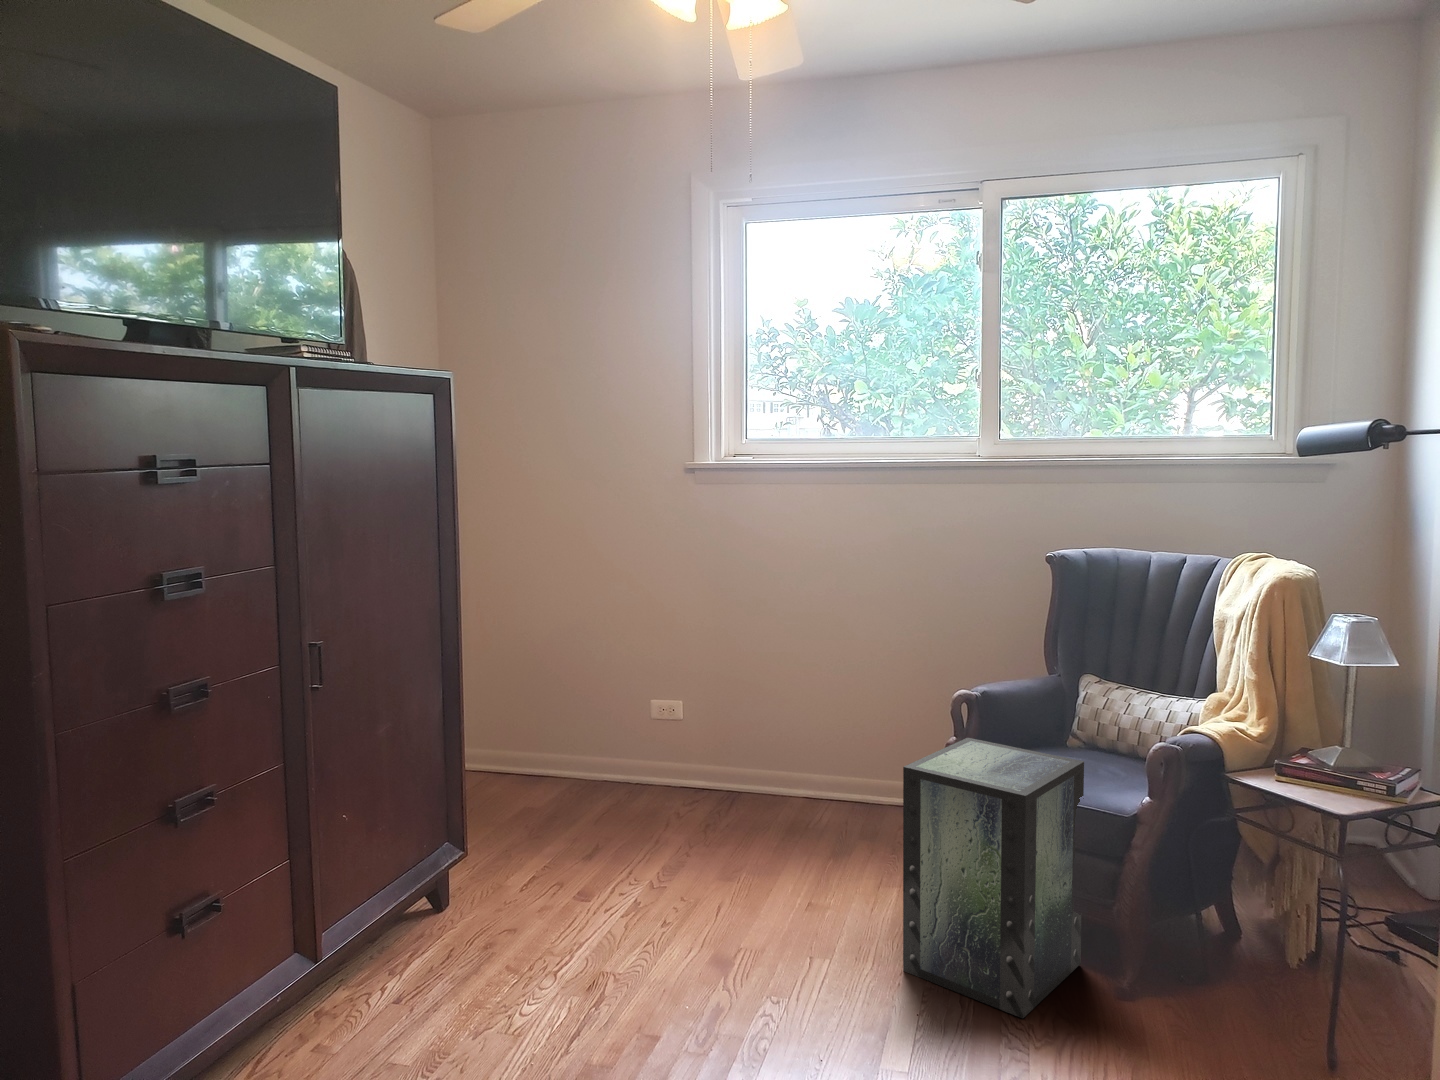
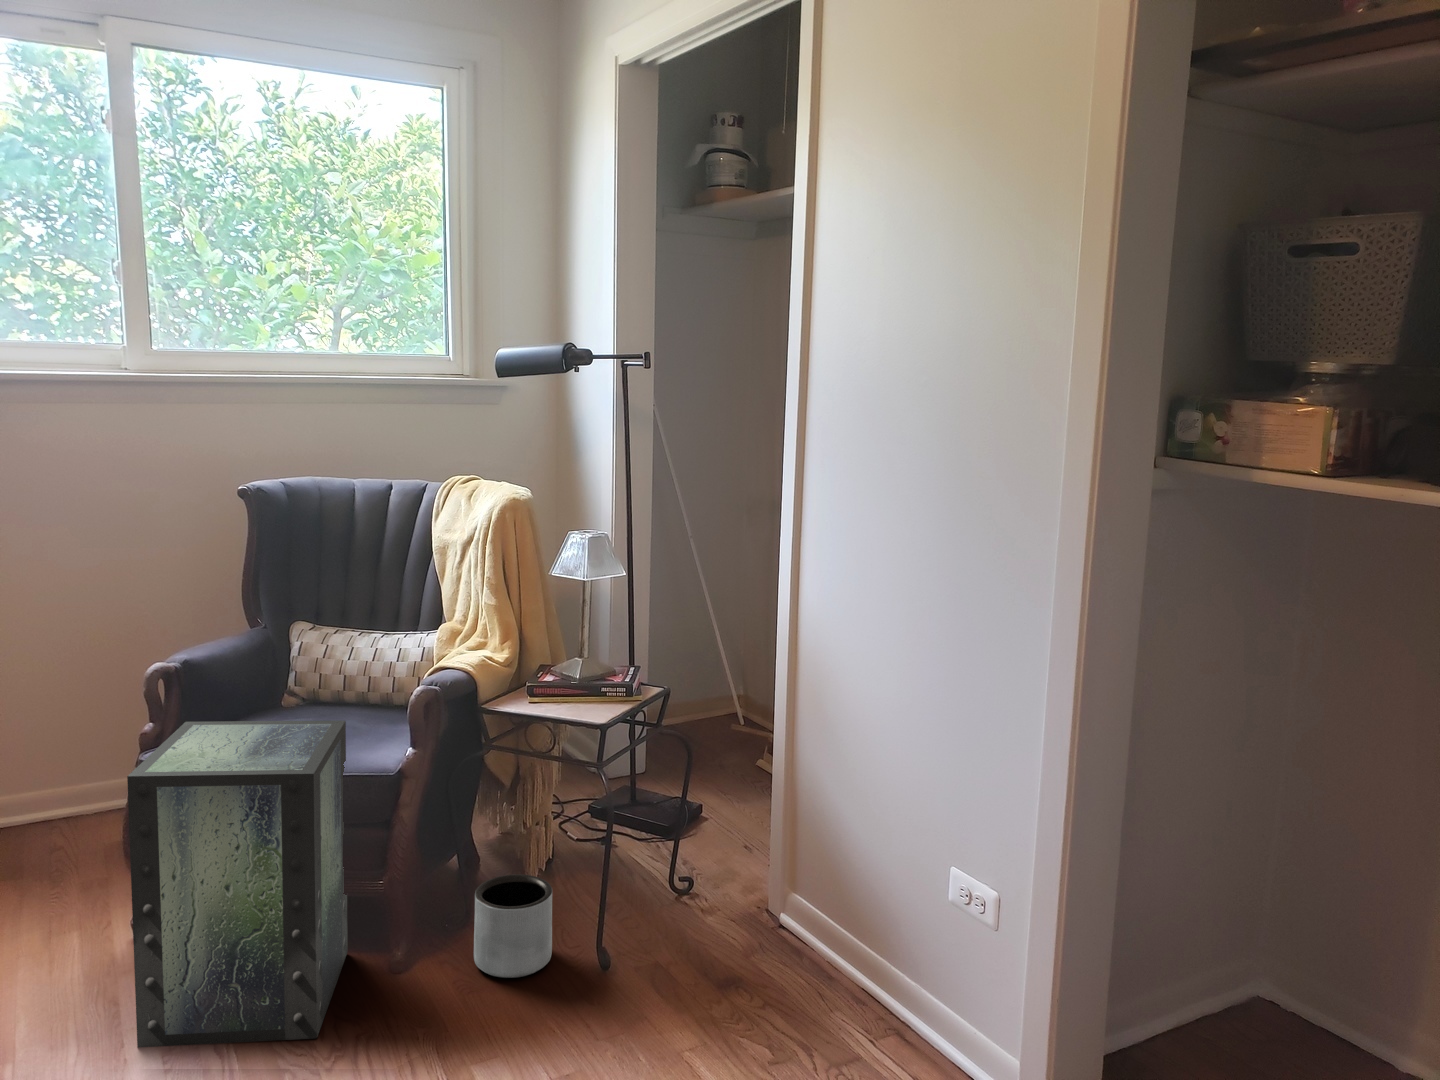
planter: none [1186,943,1271,1049] -> present [474,874,552,978]

